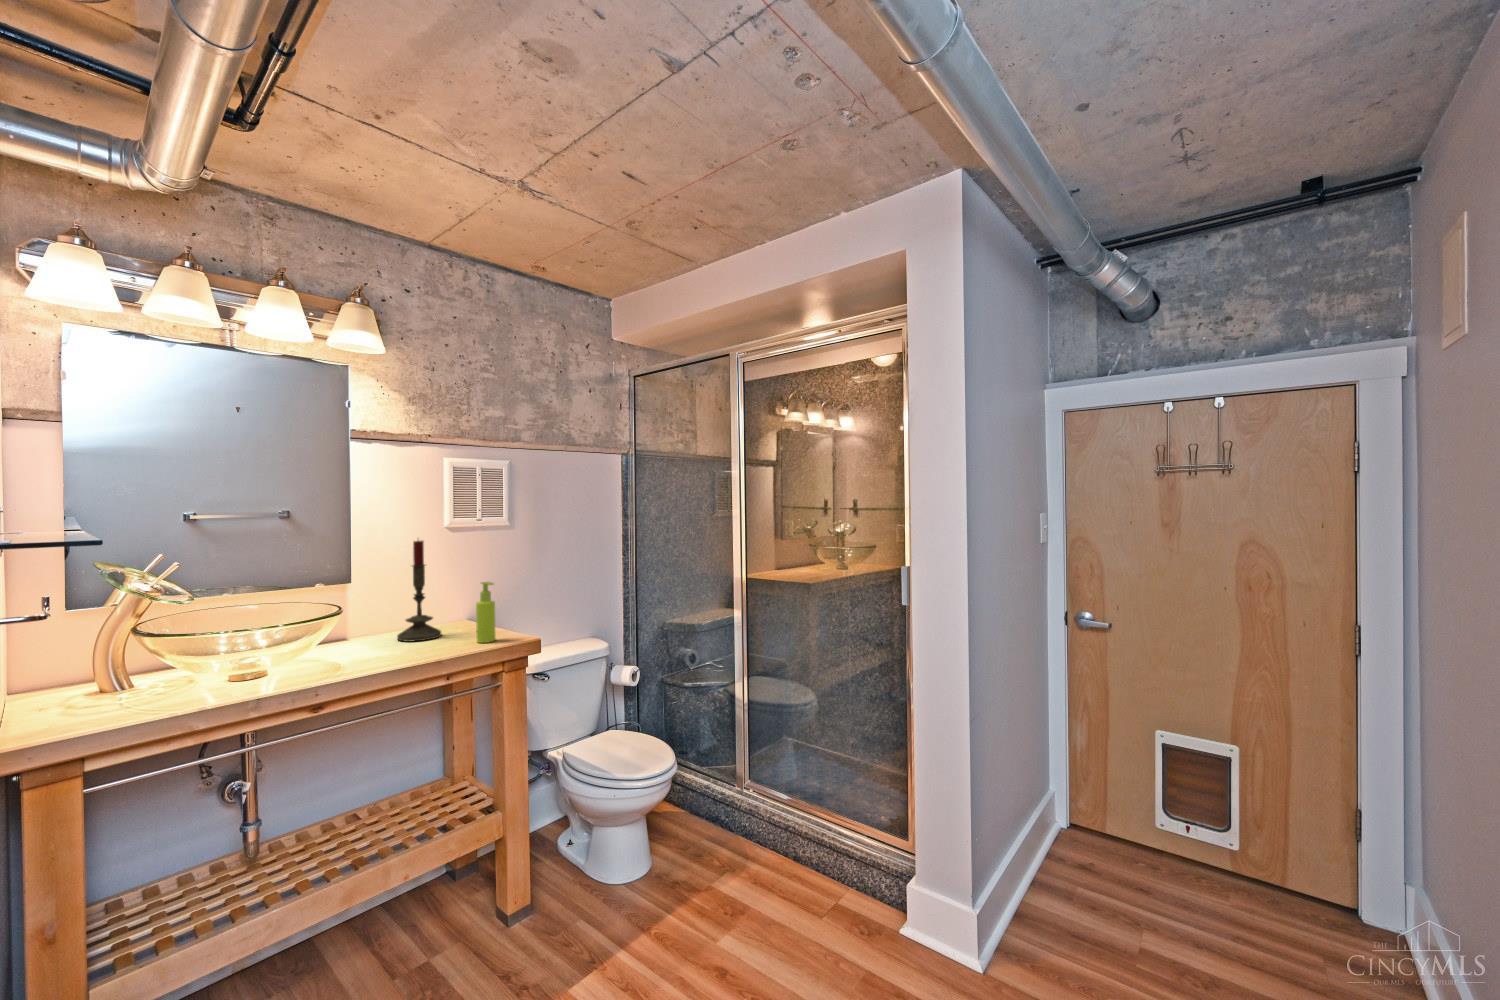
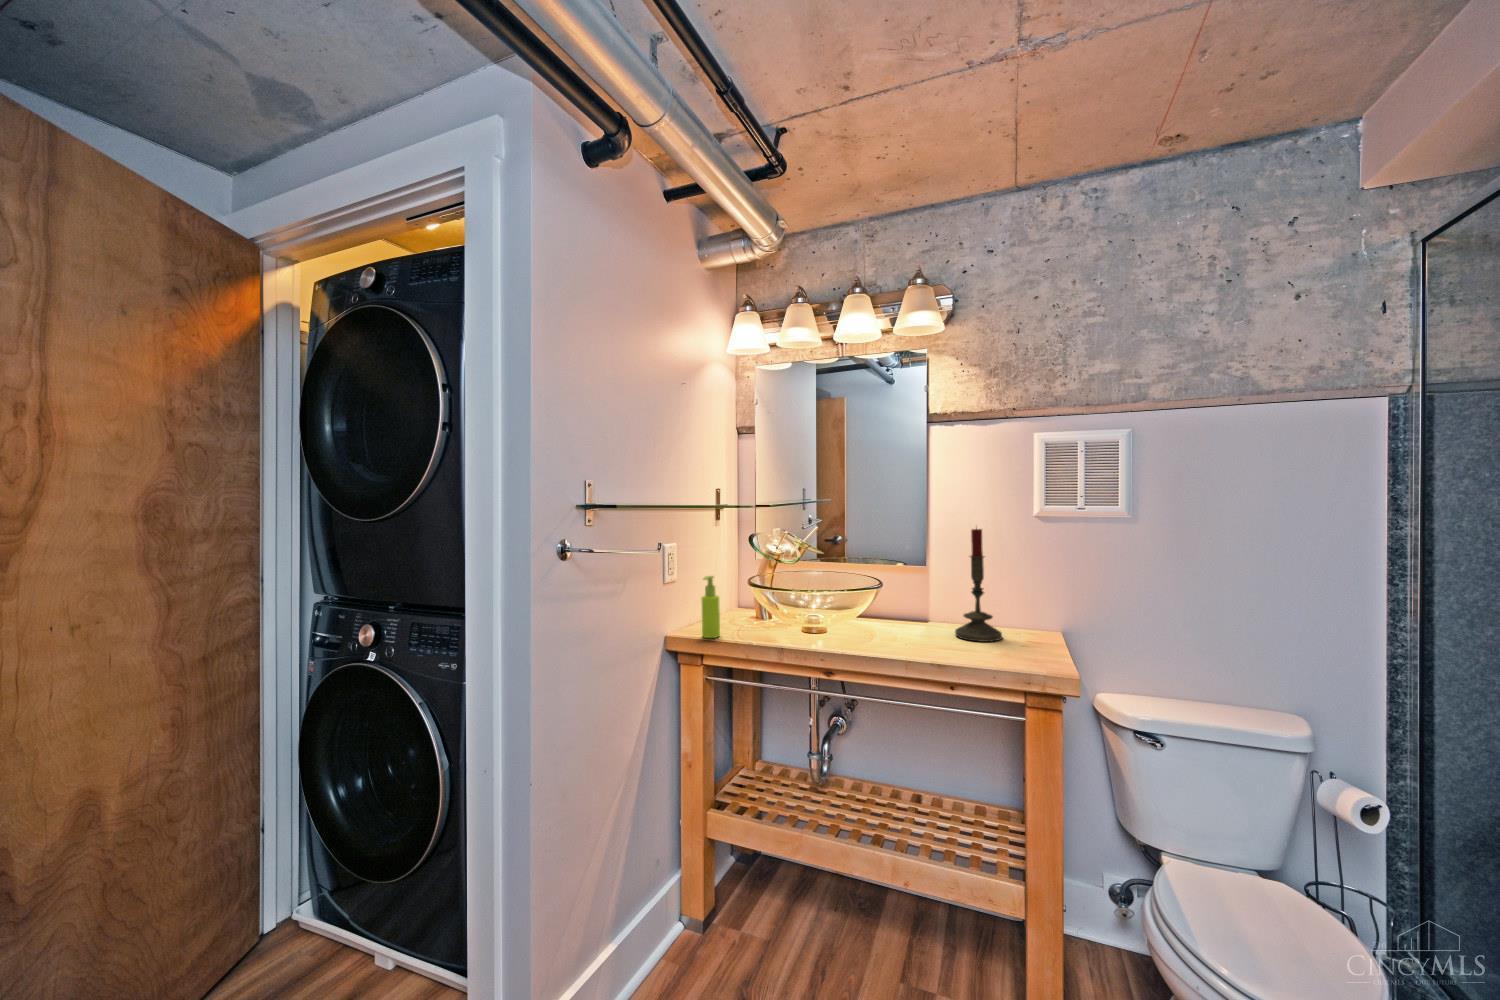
soap dispenser: present [476,582,495,643] -> present [701,576,720,638]

